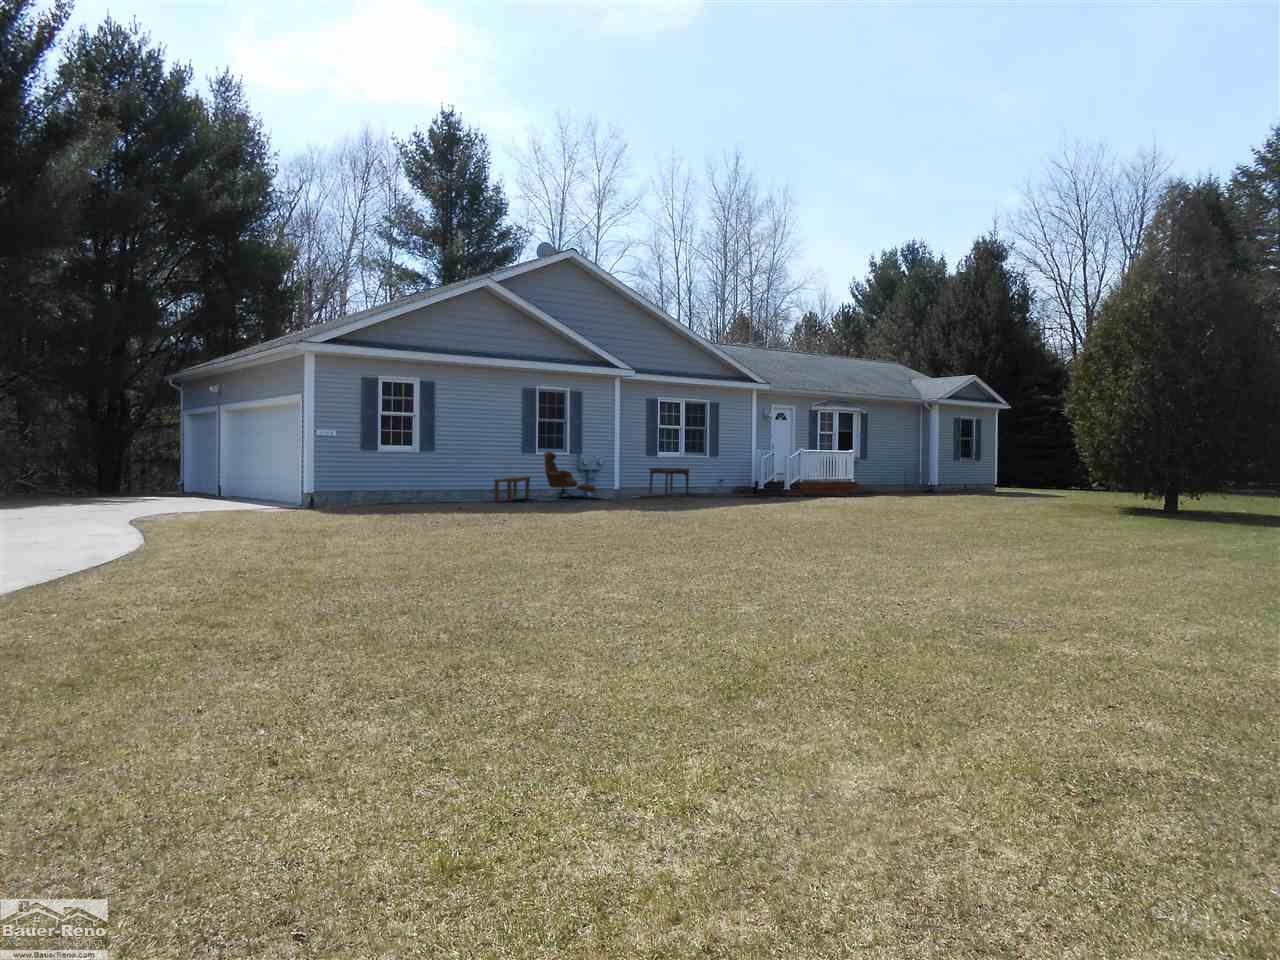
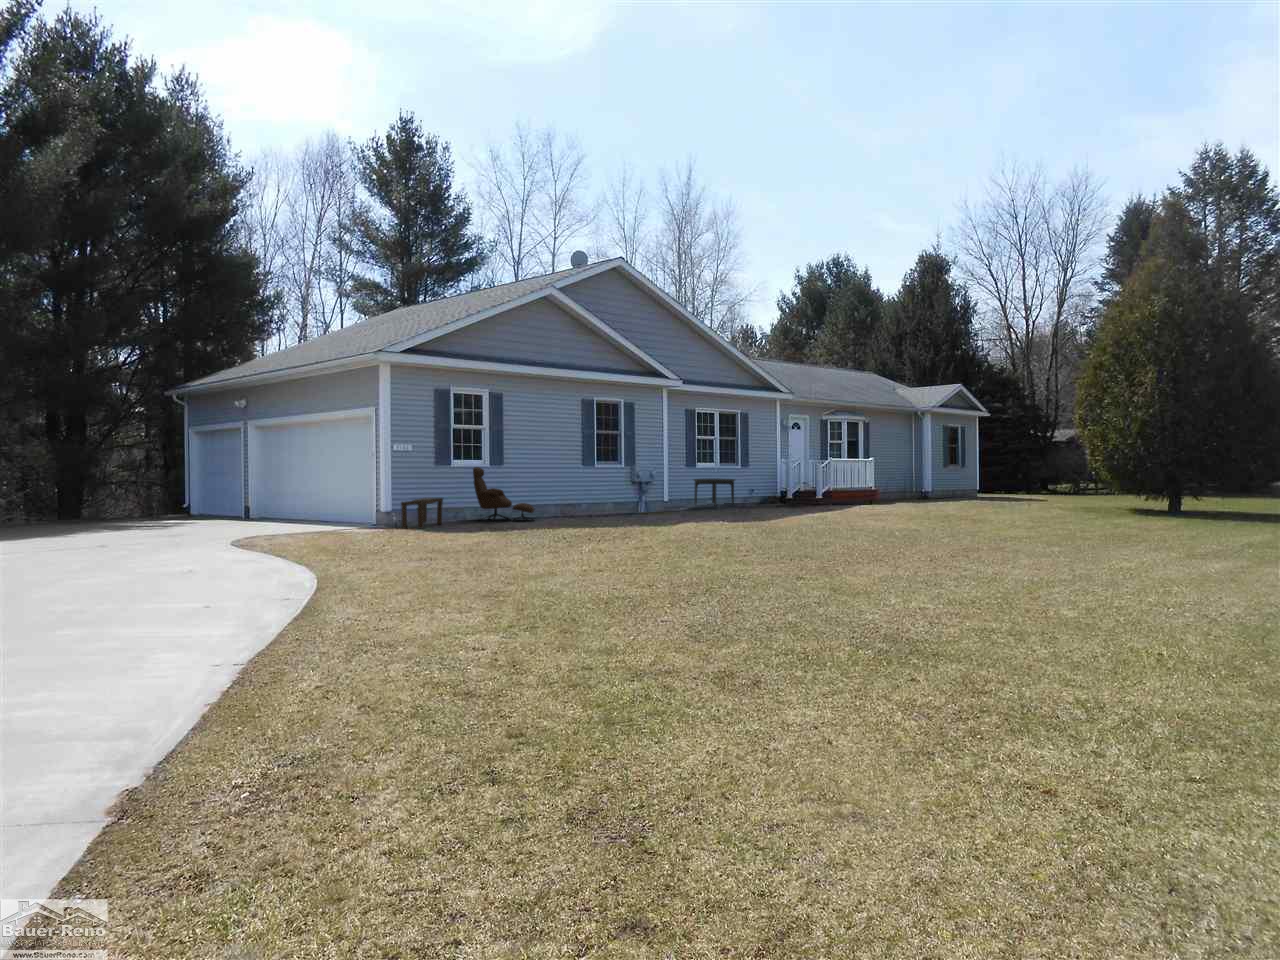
lounge chair: present [544,452,596,499] -> present [473,467,534,522]
bench: present [494,476,530,502] -> present [401,498,443,528]

